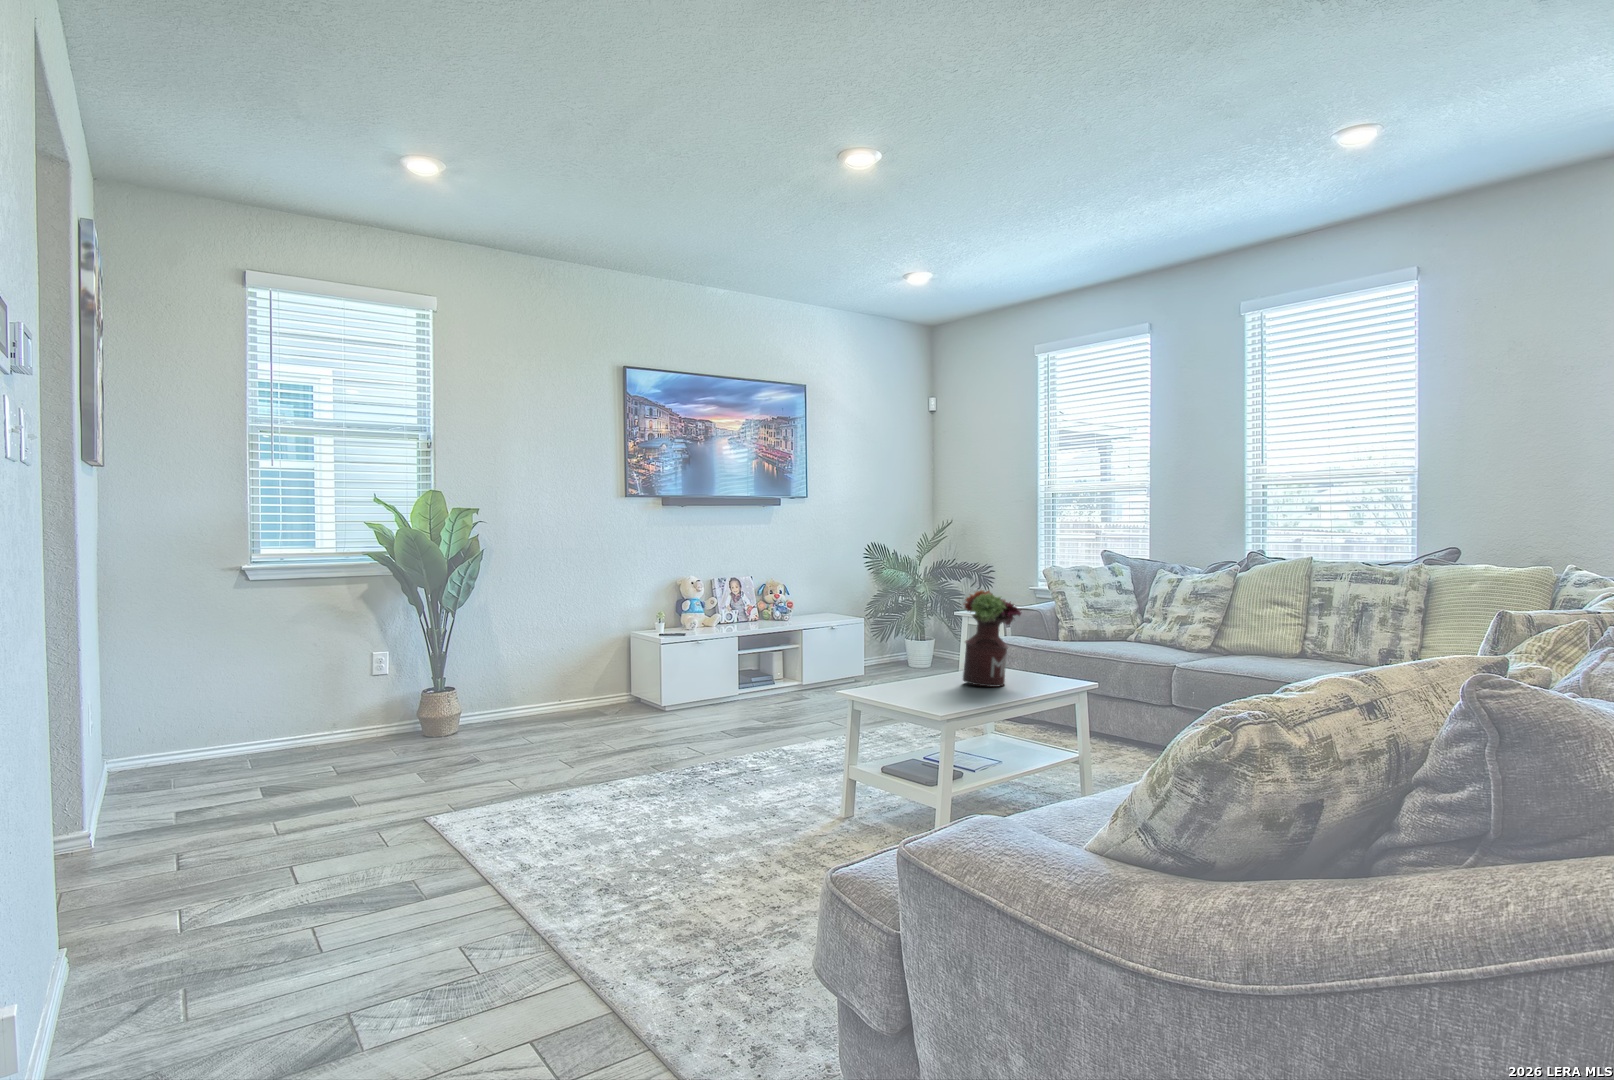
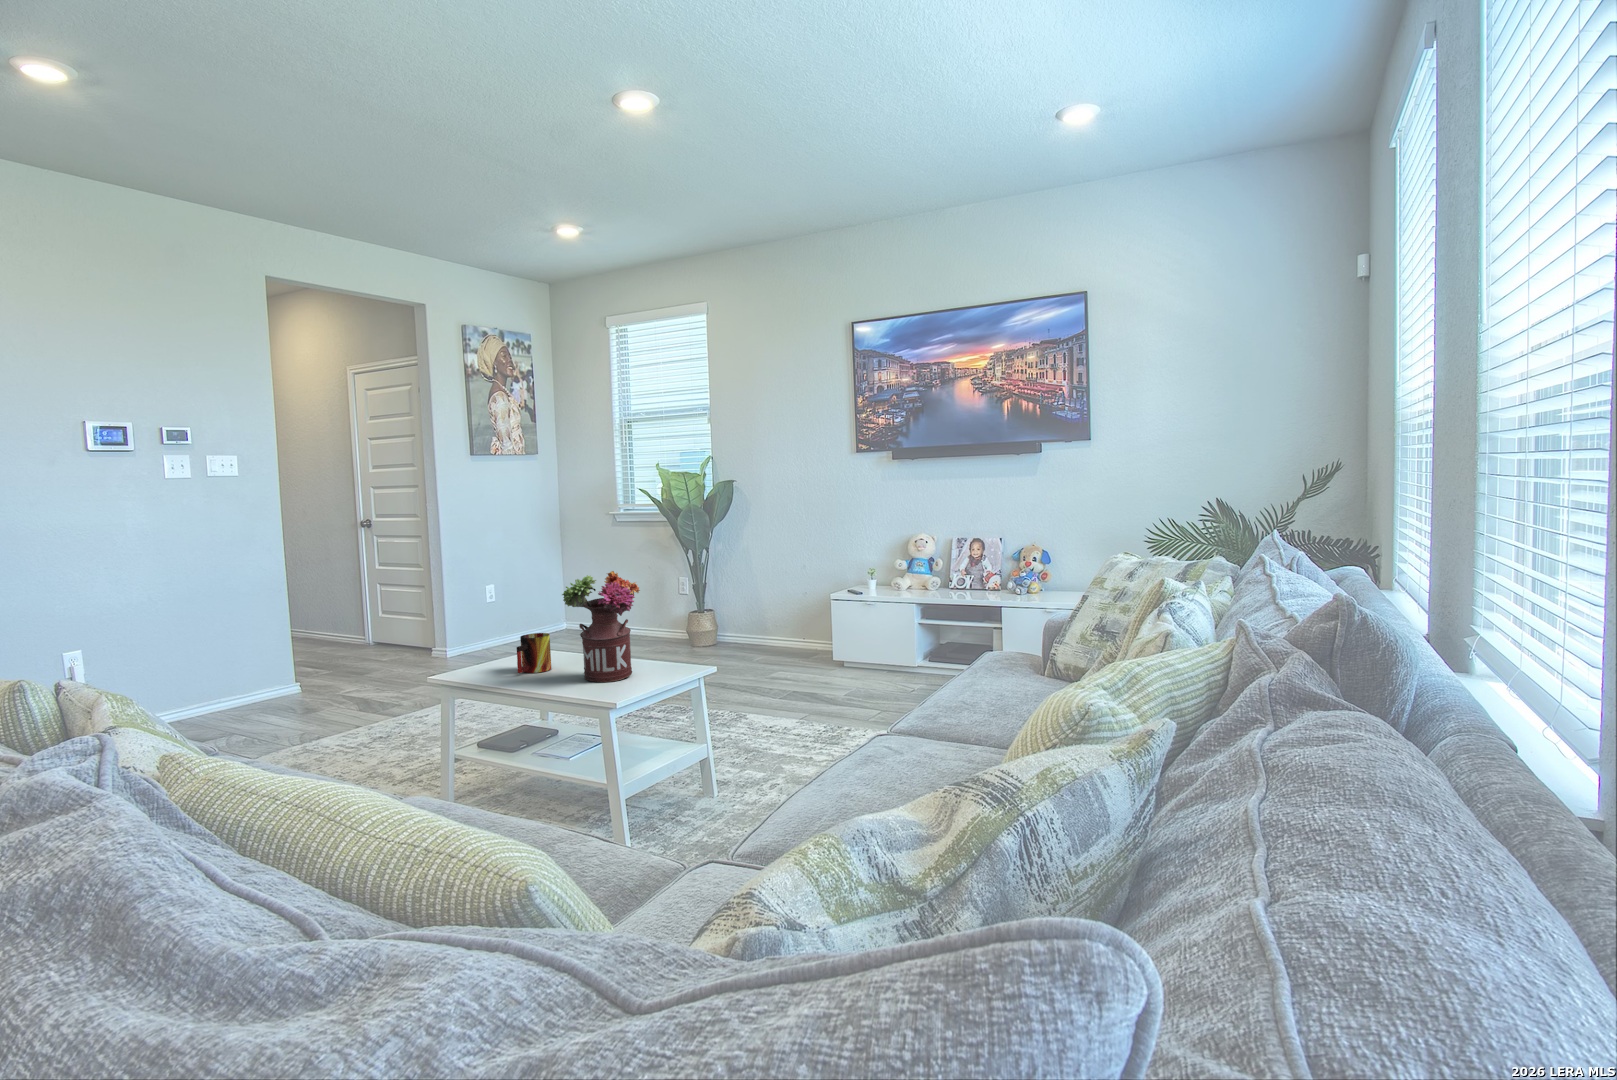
mug: none [912,659,952,699] -> present [517,633,551,673]

